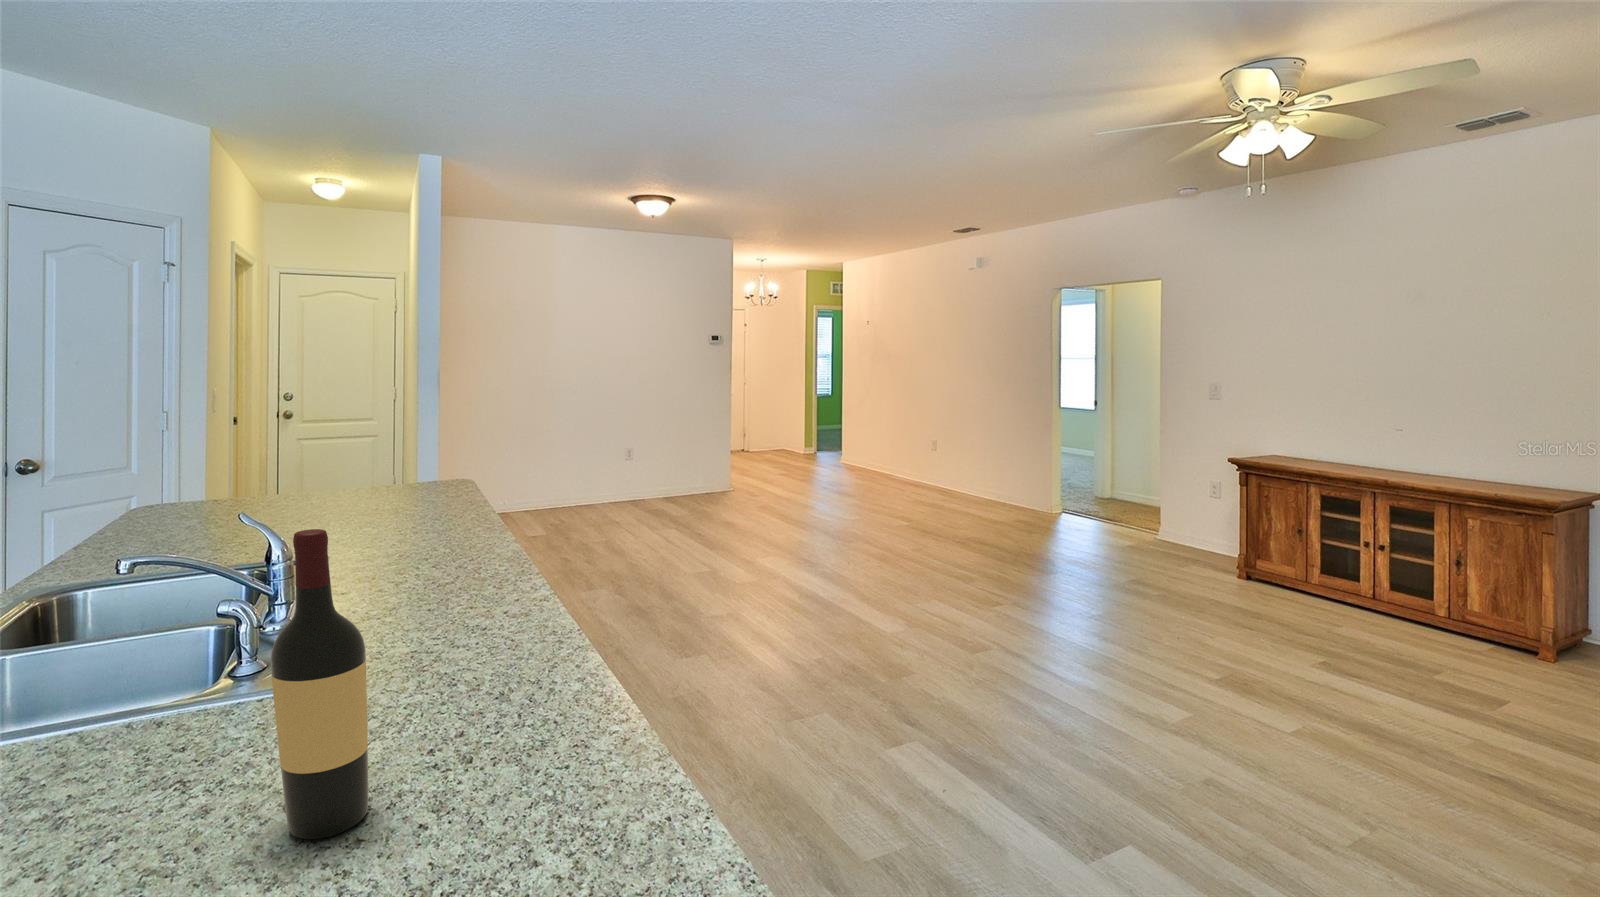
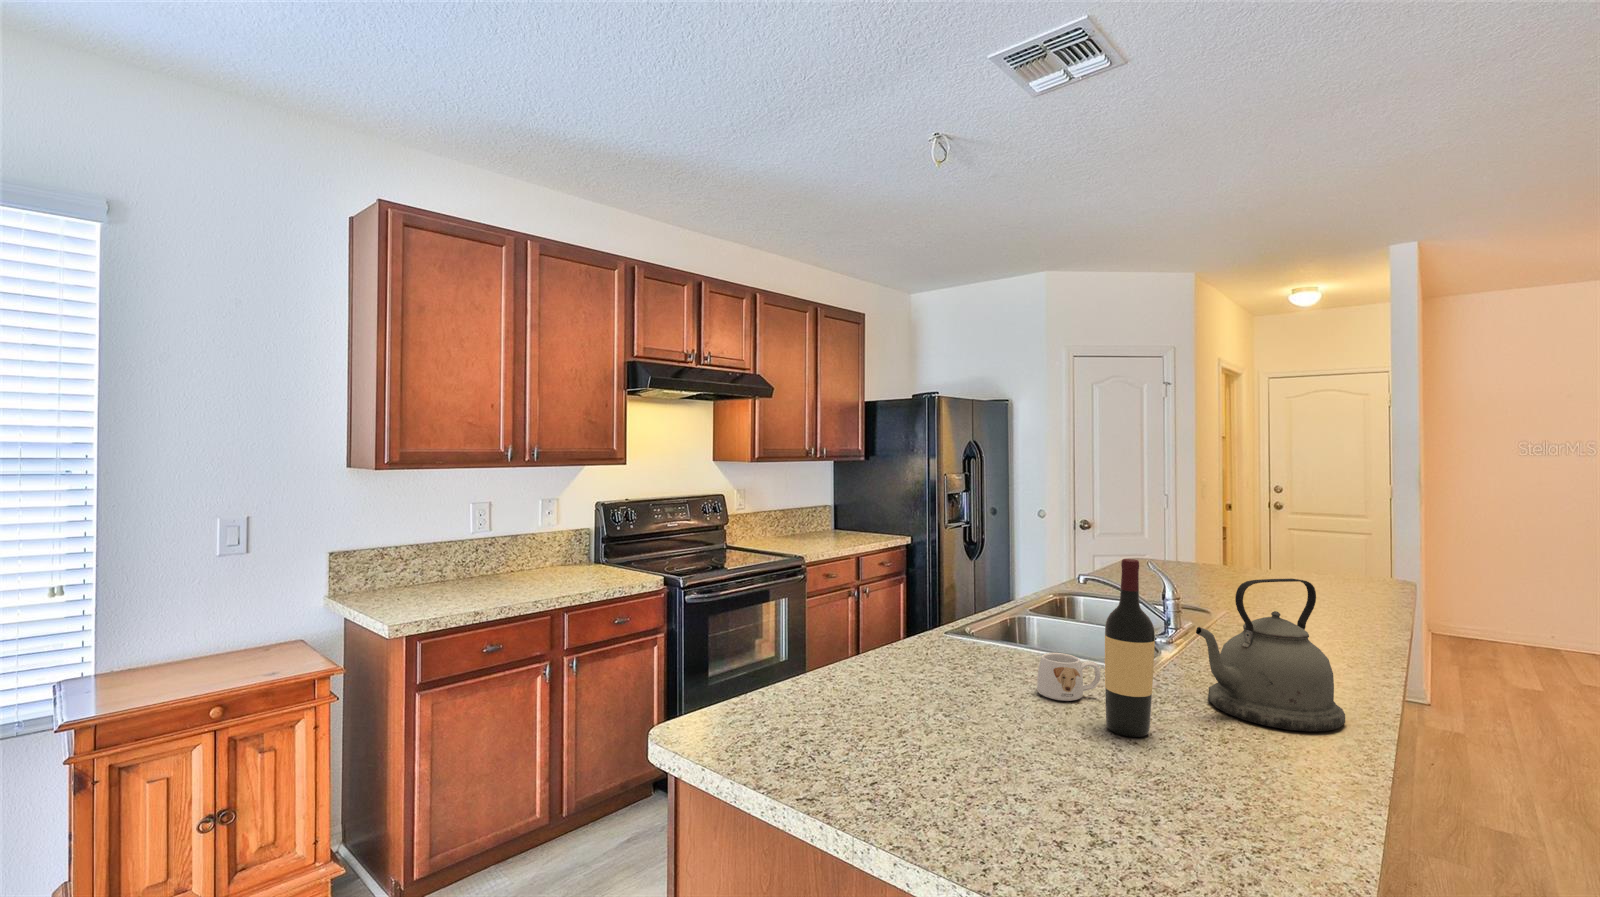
kettle: none [398,507,562,713] -> present [1196,579,1345,732]
mug: none [100,723,237,833] -> present [1037,653,1101,701]

